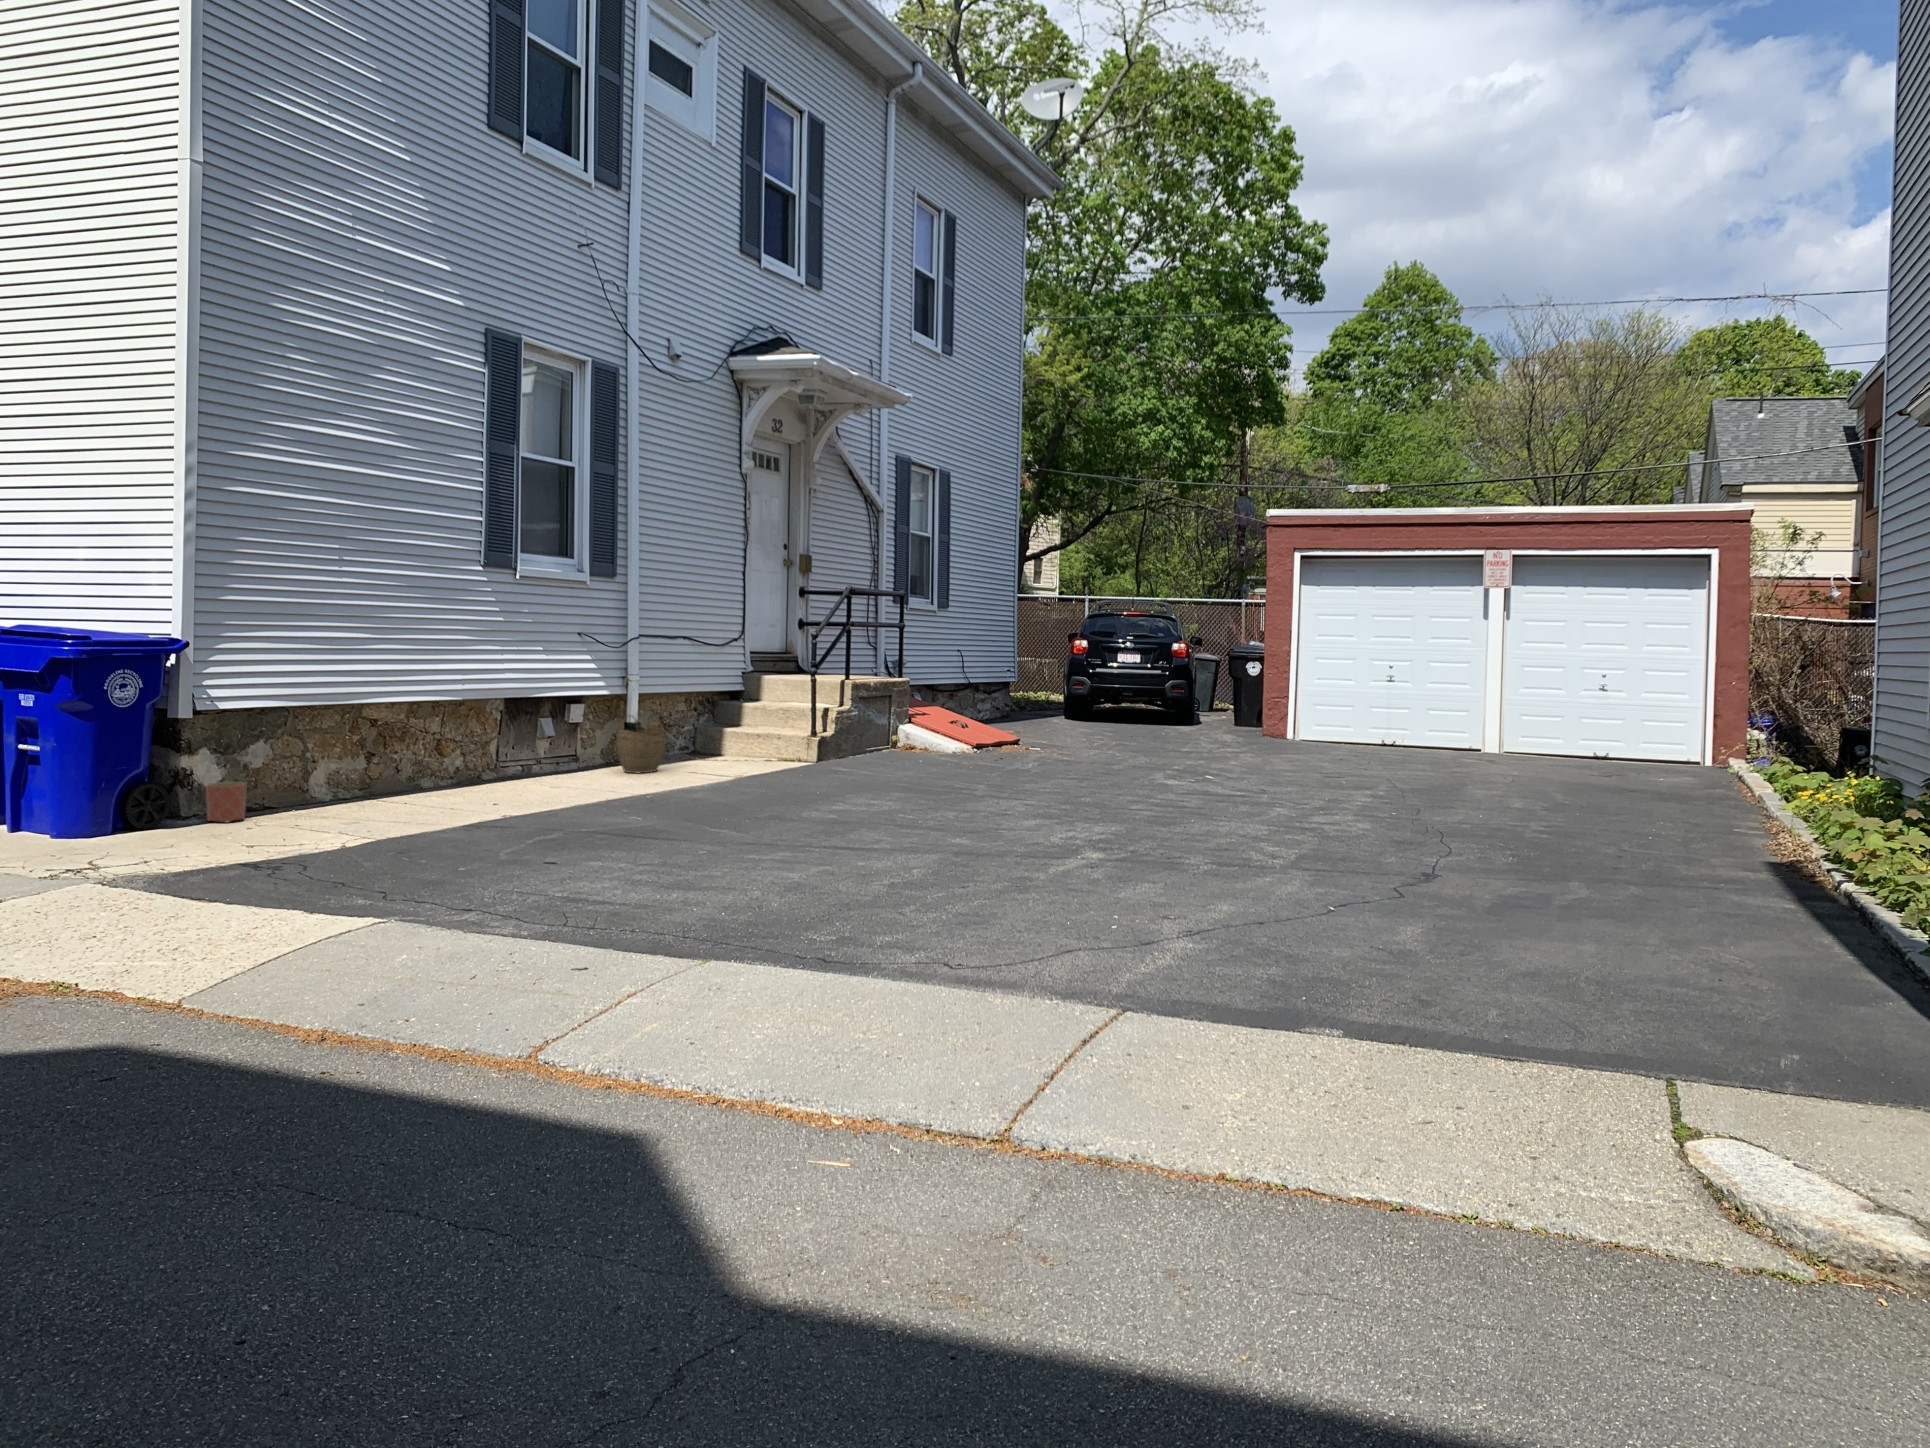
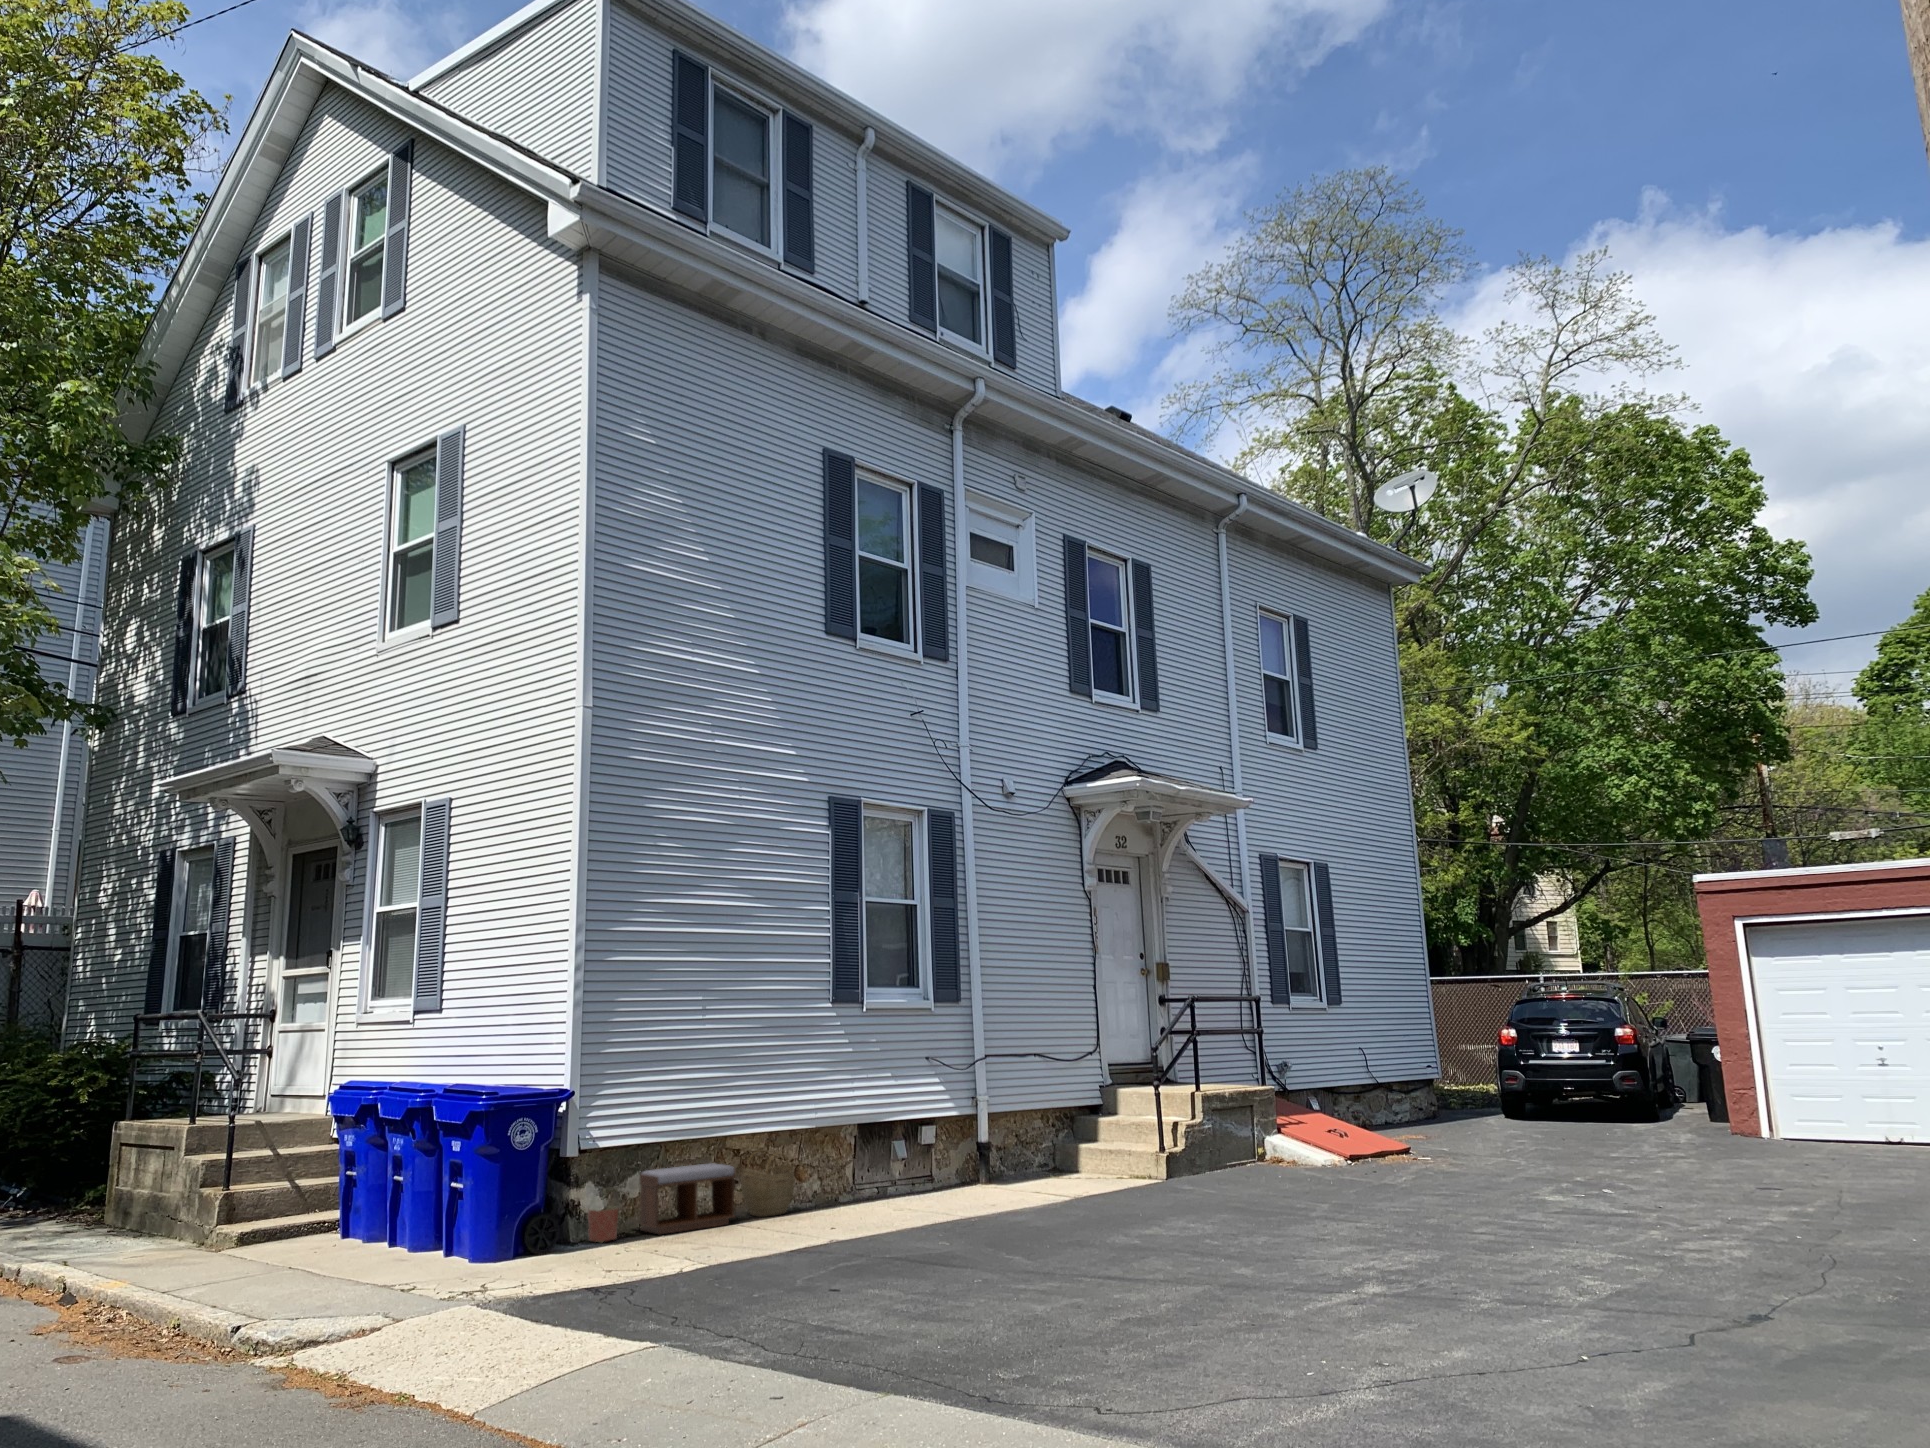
woven basket: present [616,717,666,773] -> present [742,1152,794,1217]
bench: none [258,736,386,814] -> present [640,1163,736,1234]

